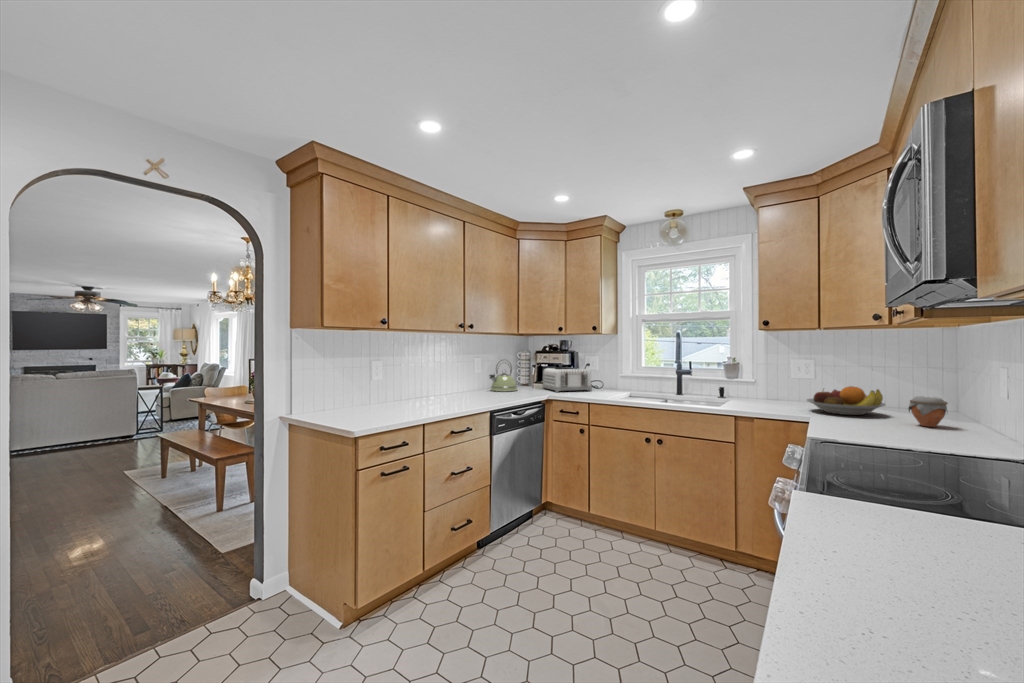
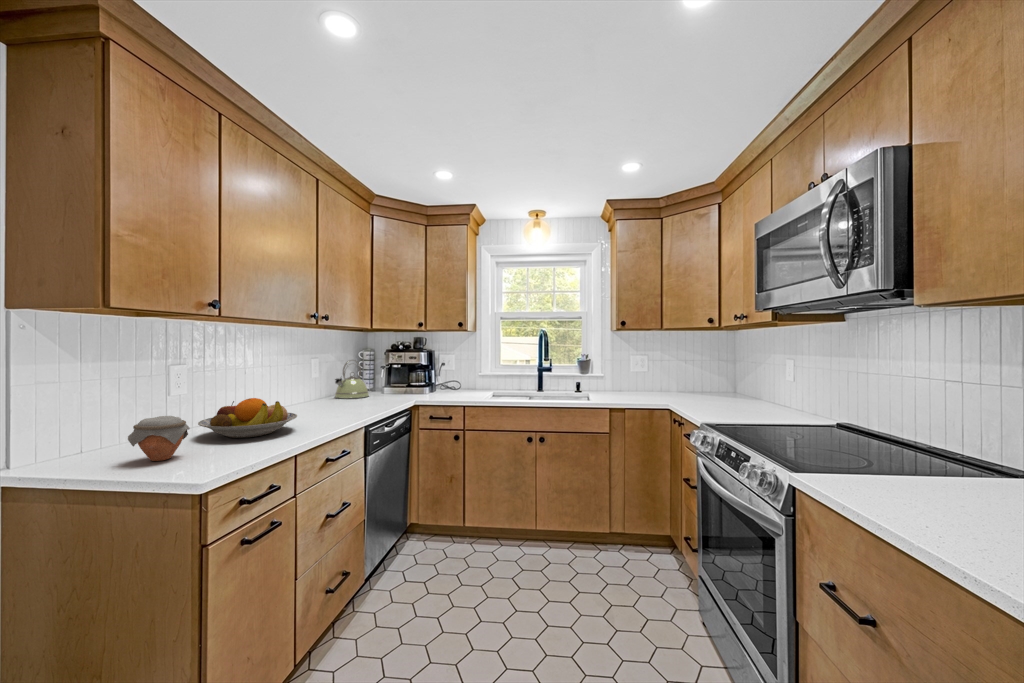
toaster: present [542,368,592,392] -> none [394,367,452,395]
fruit bowl: present [807,386,885,415] -> present [198,398,297,438]
jar: present [909,396,948,427] -> present [128,416,190,461]

